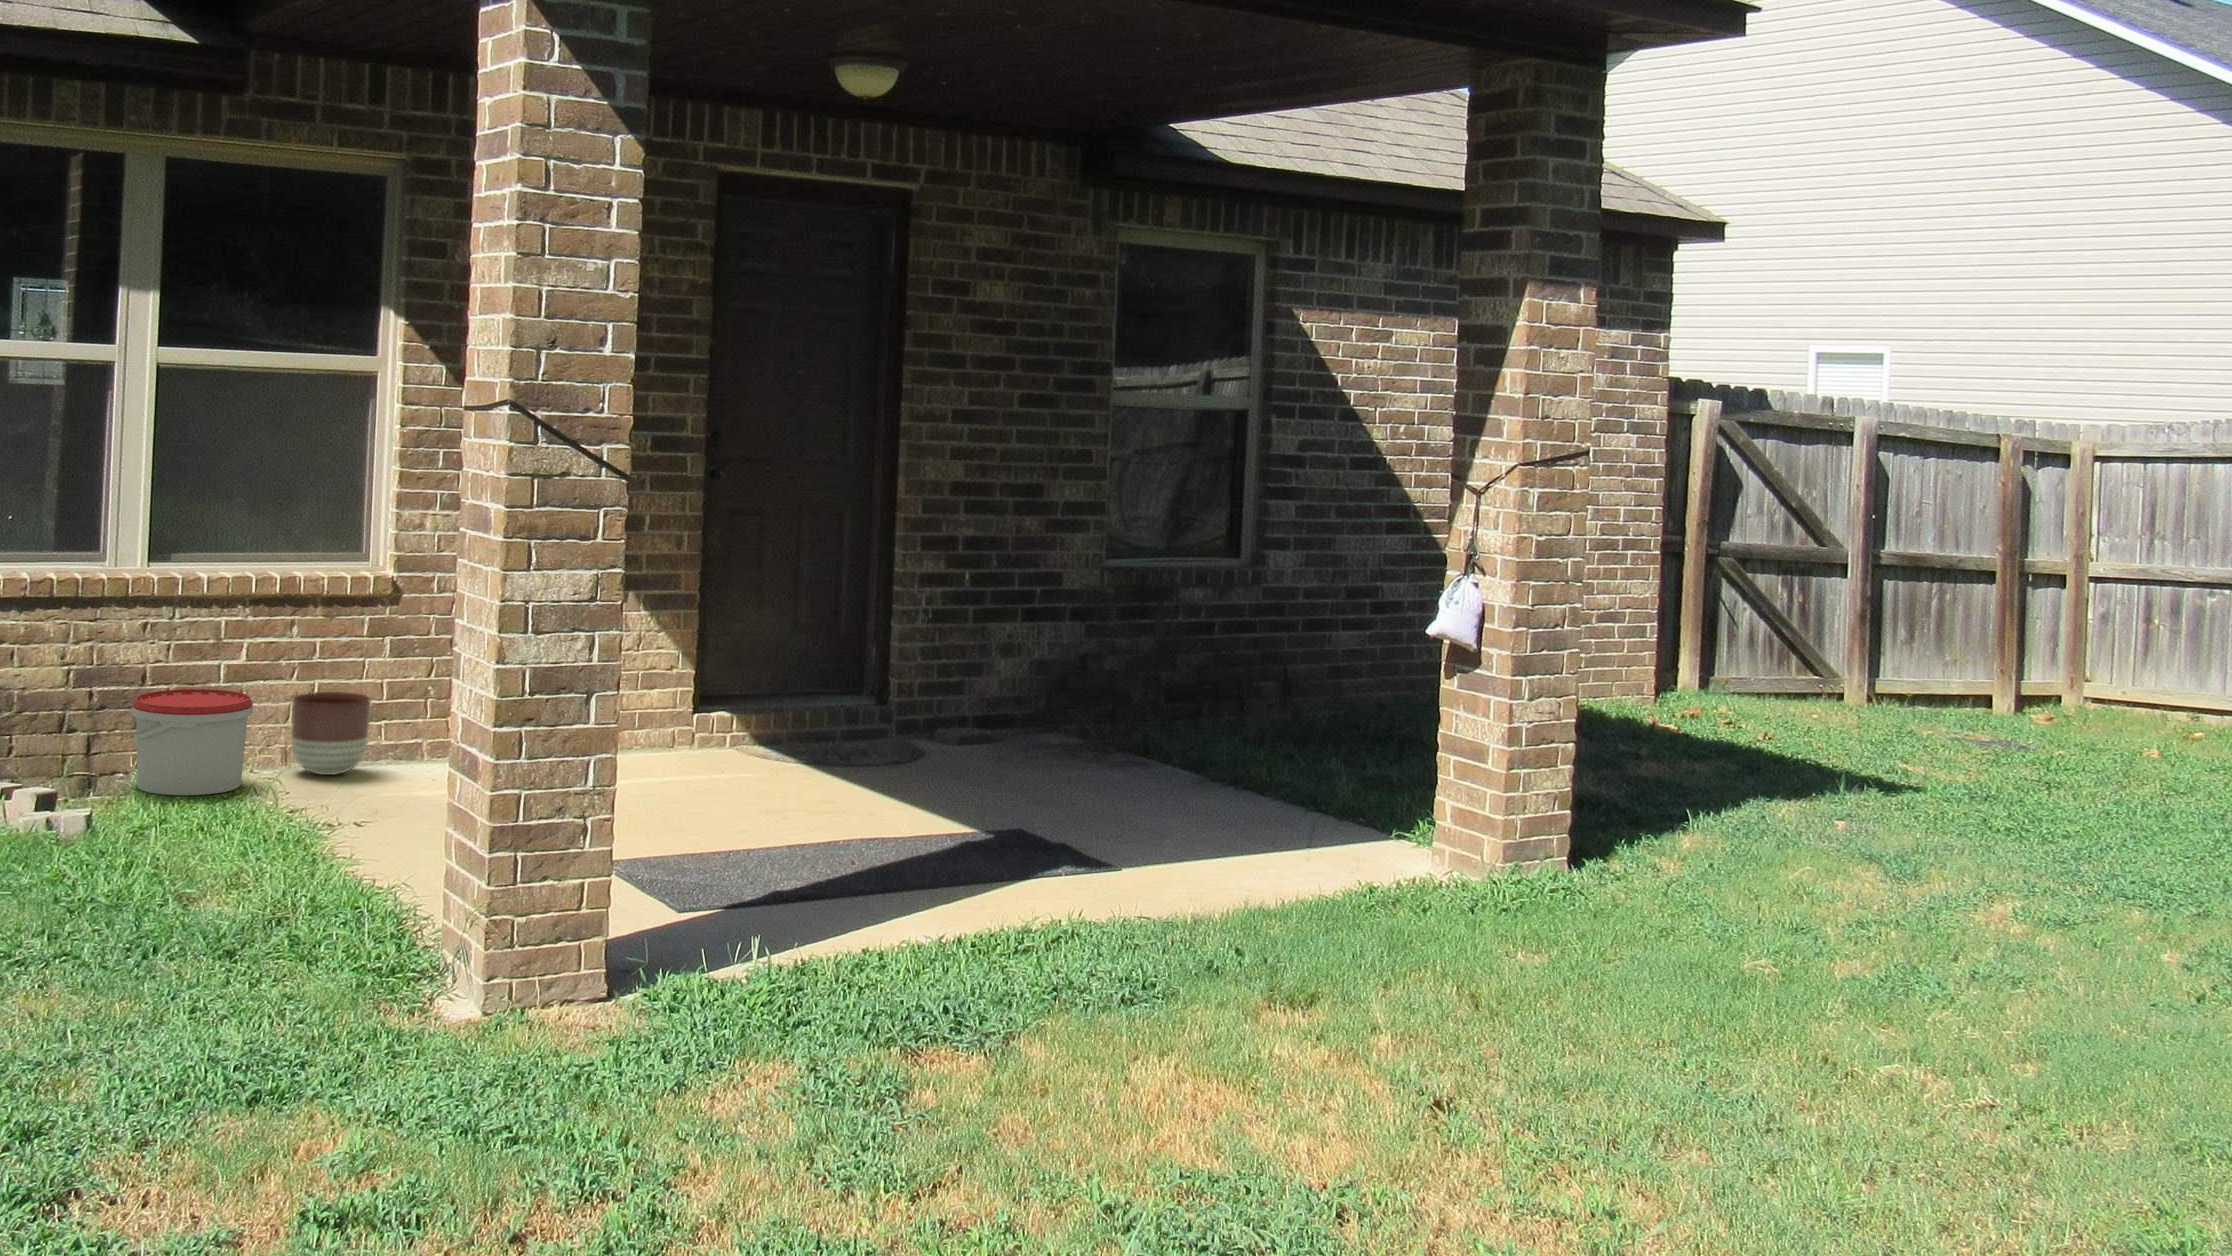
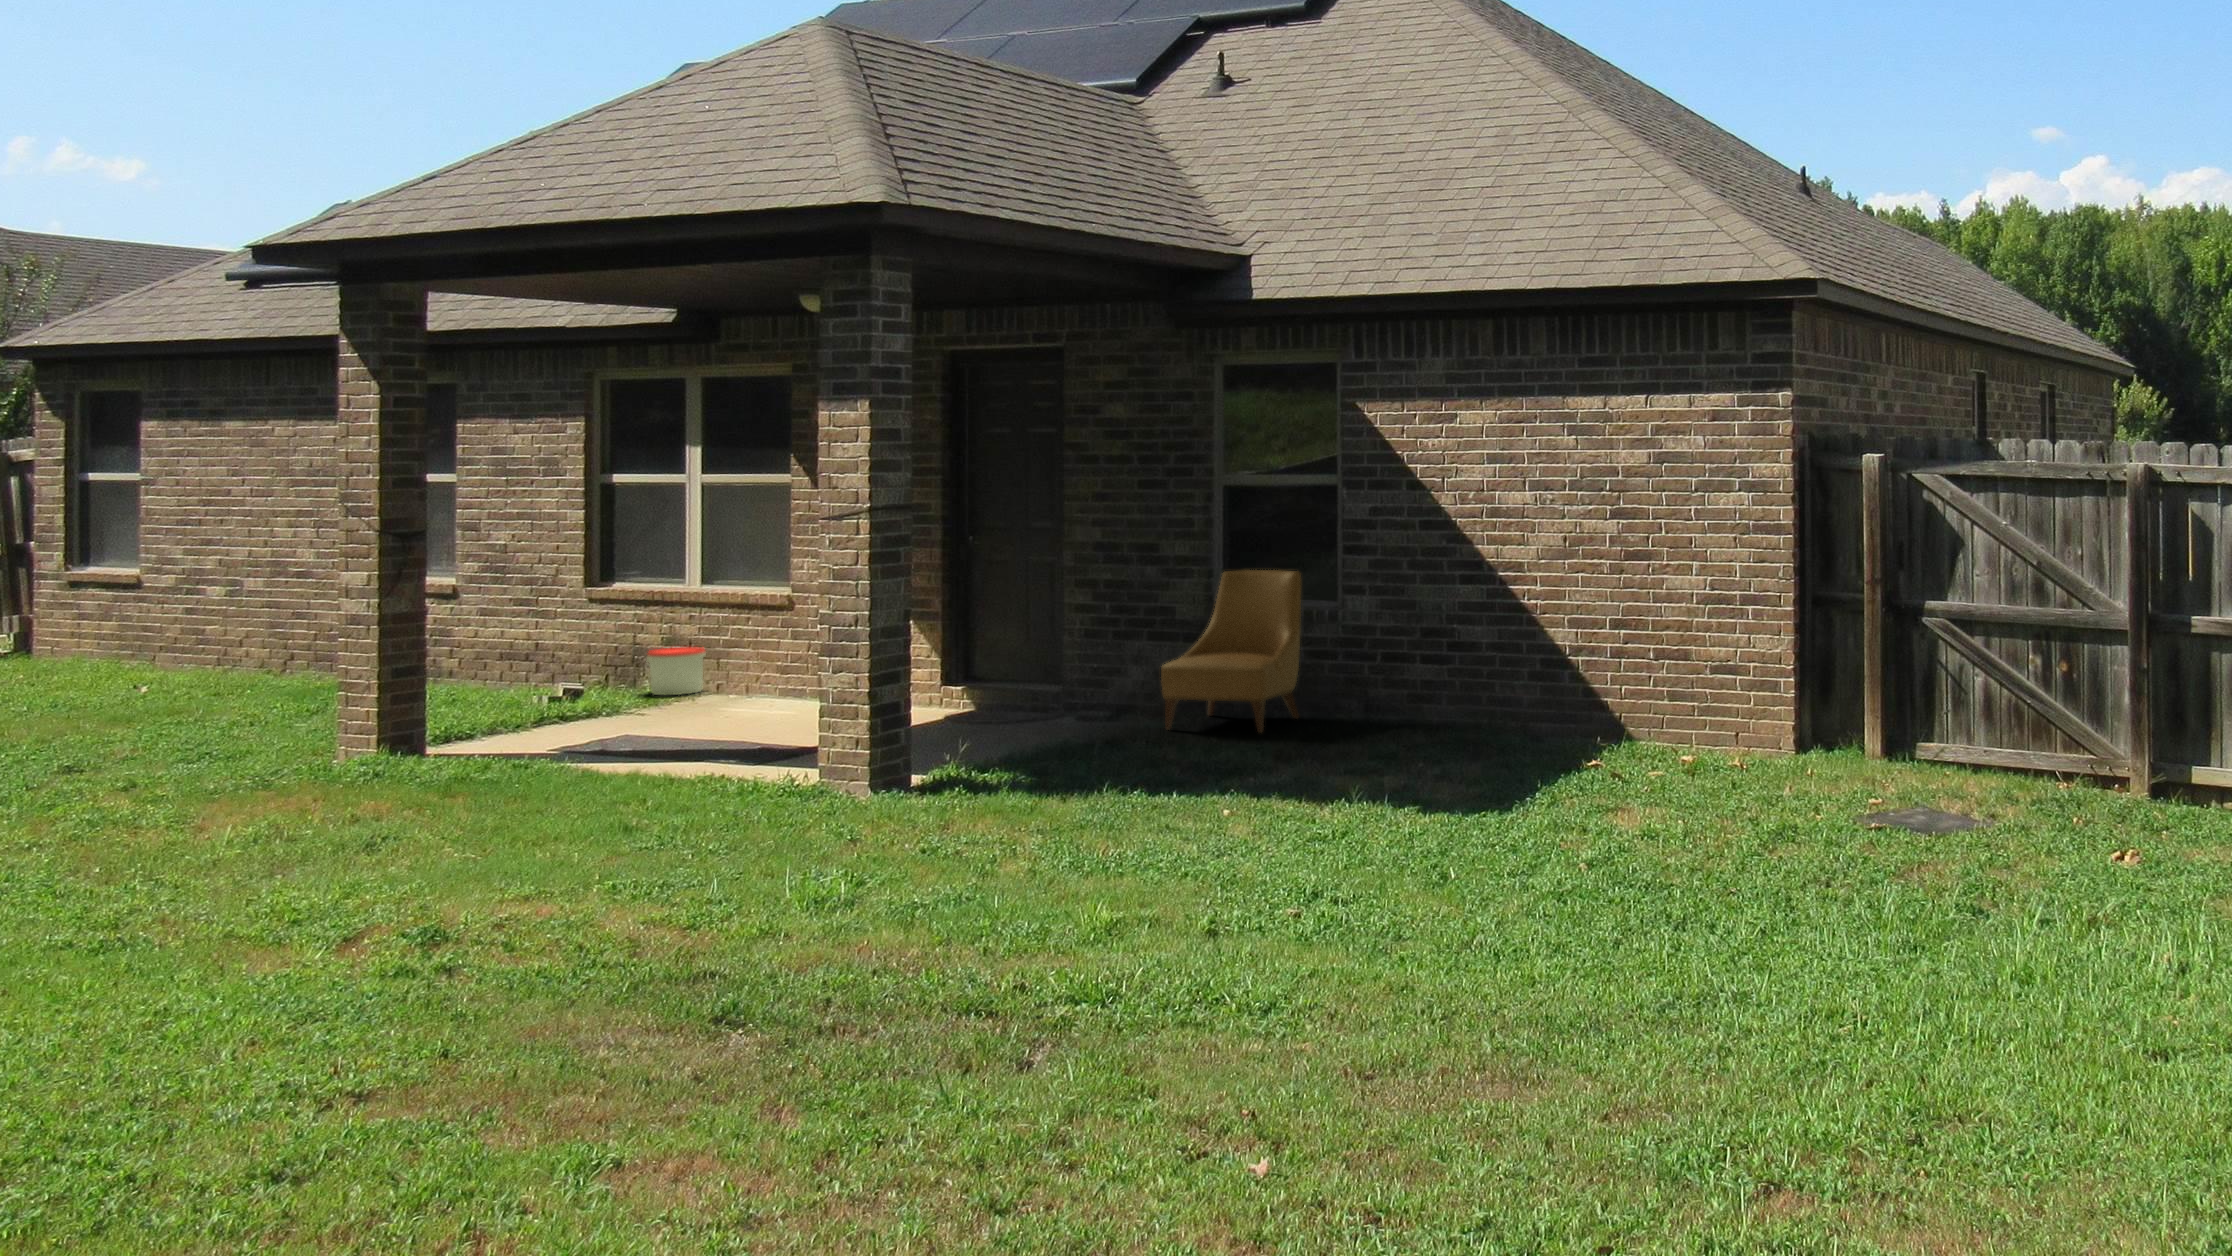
chair: none [1158,523,1367,751] -> present [1161,570,1301,732]
planter: present [291,692,370,775] -> none [719,653,759,694]

